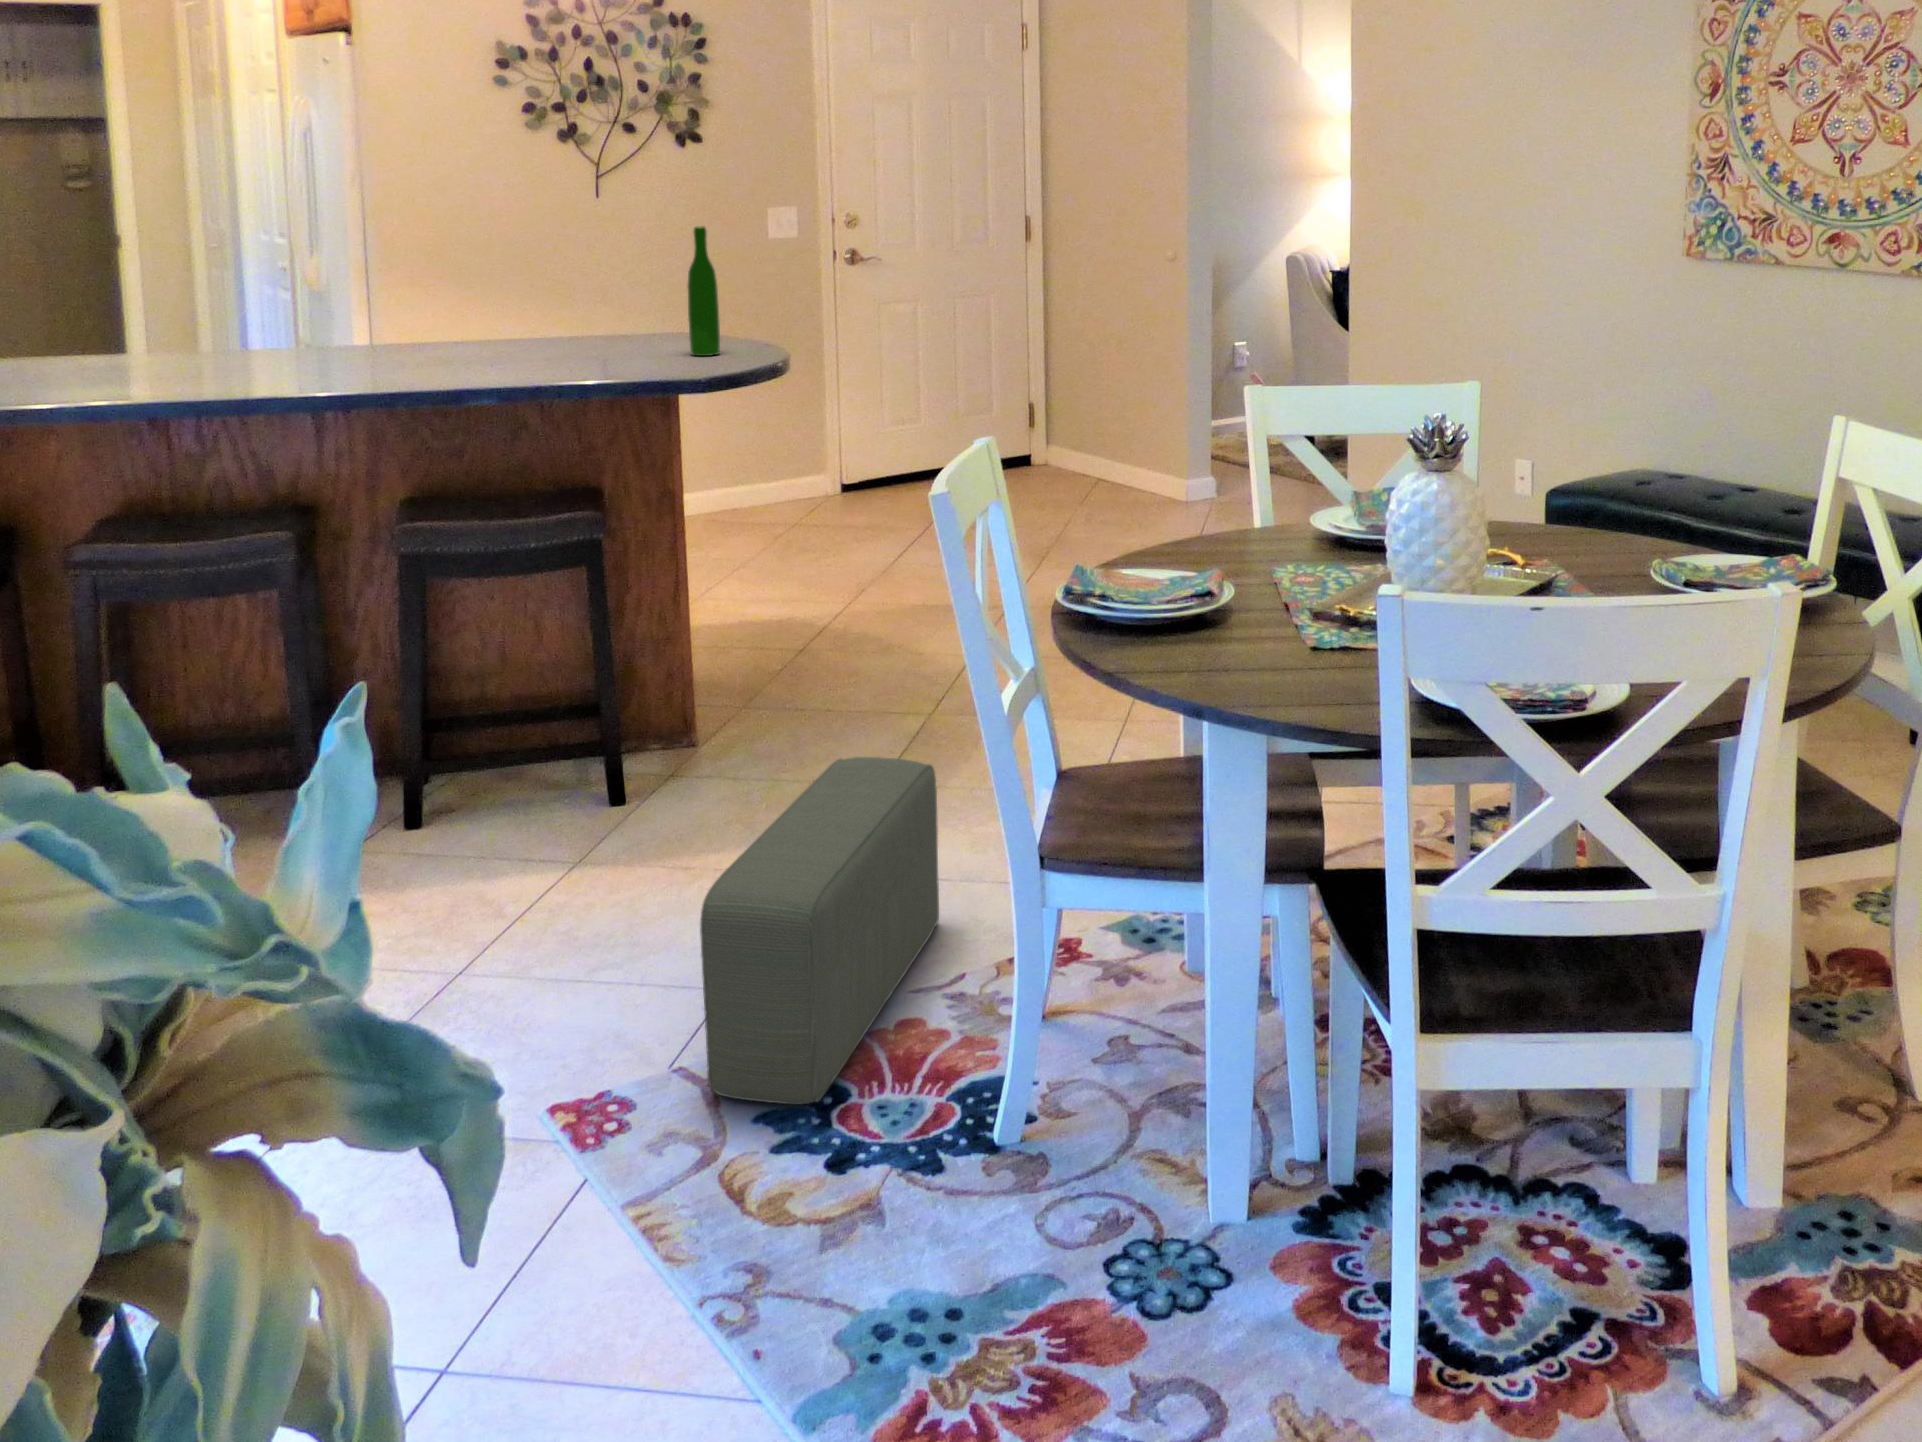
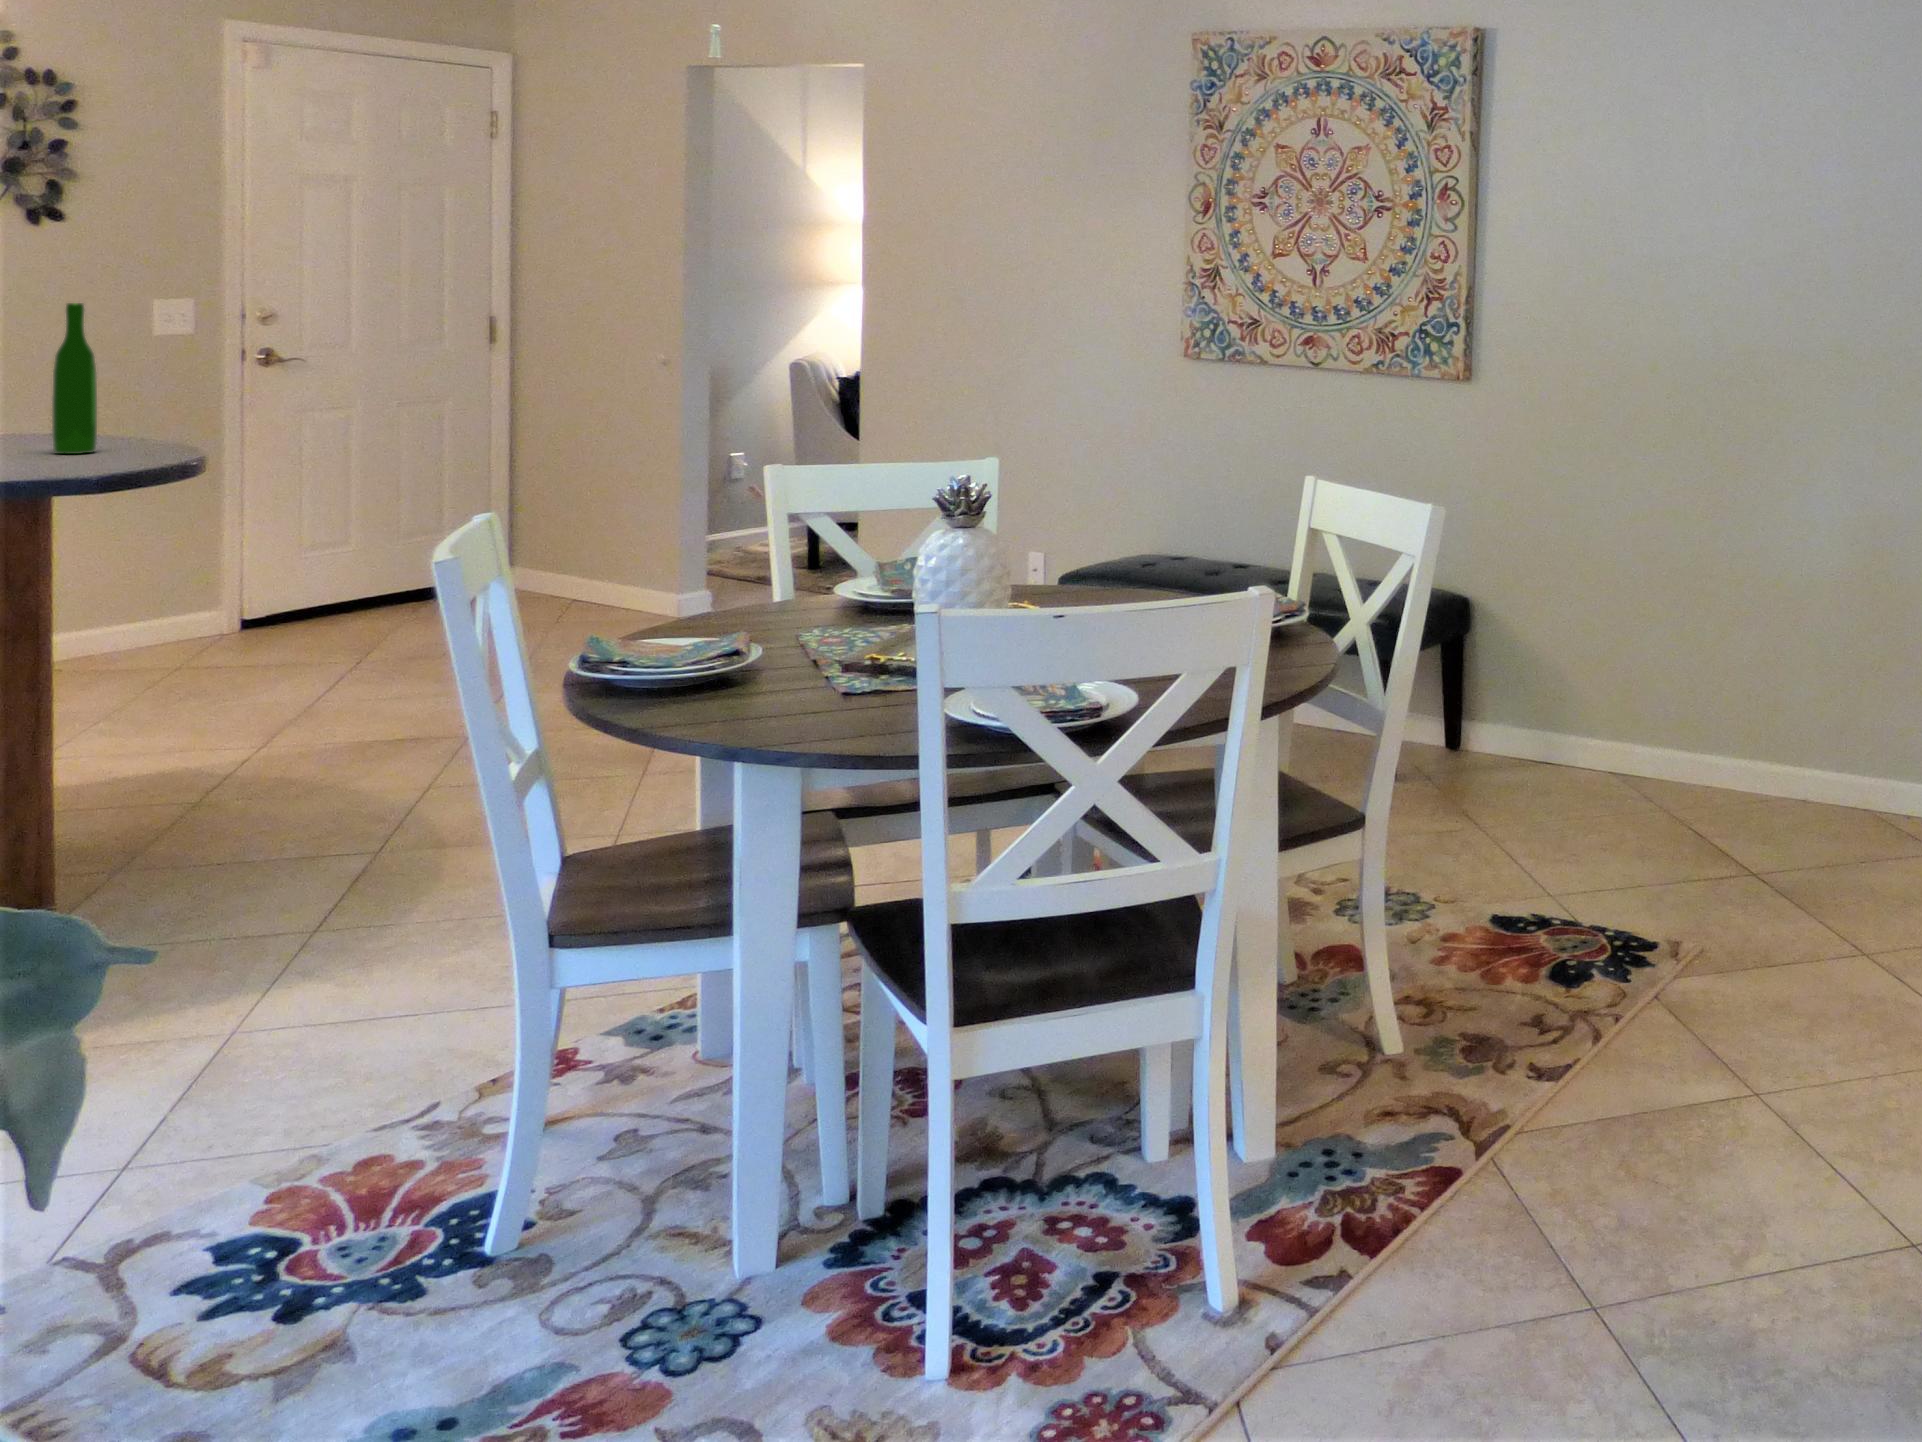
pouf: present [700,757,939,1104] -> none [104,882,401,1280]

